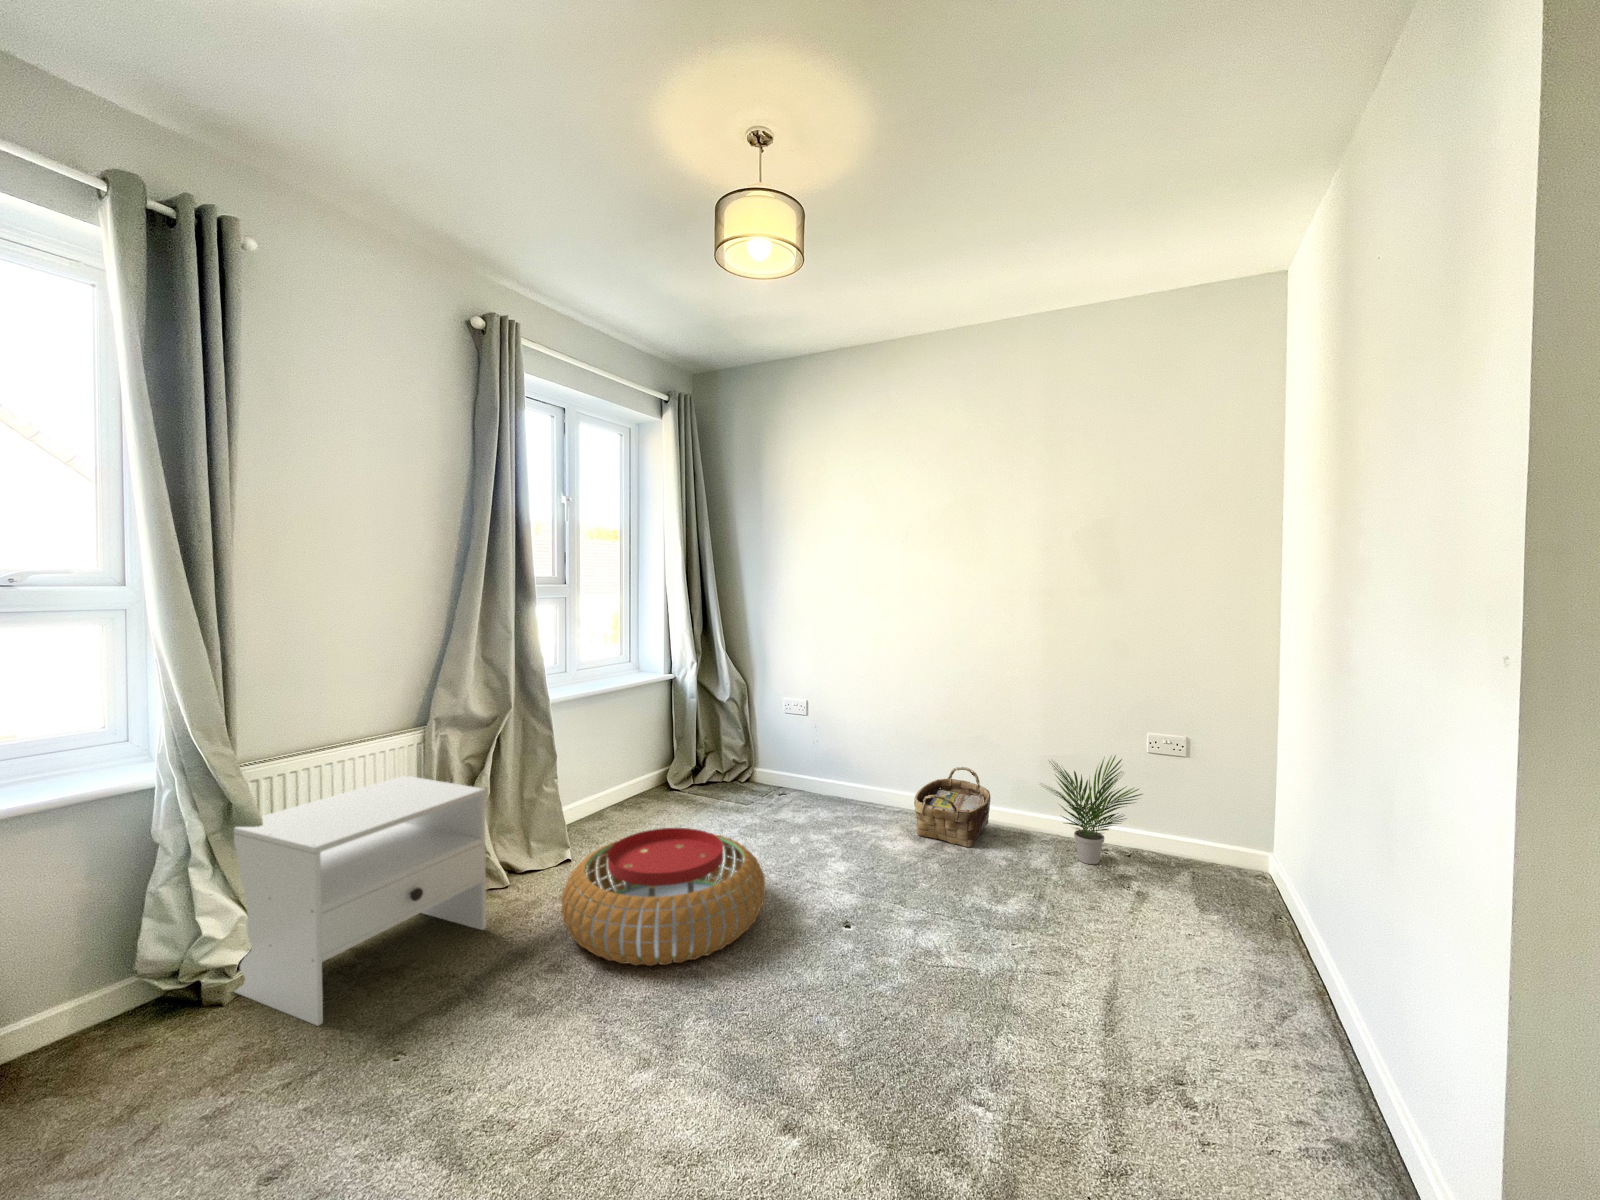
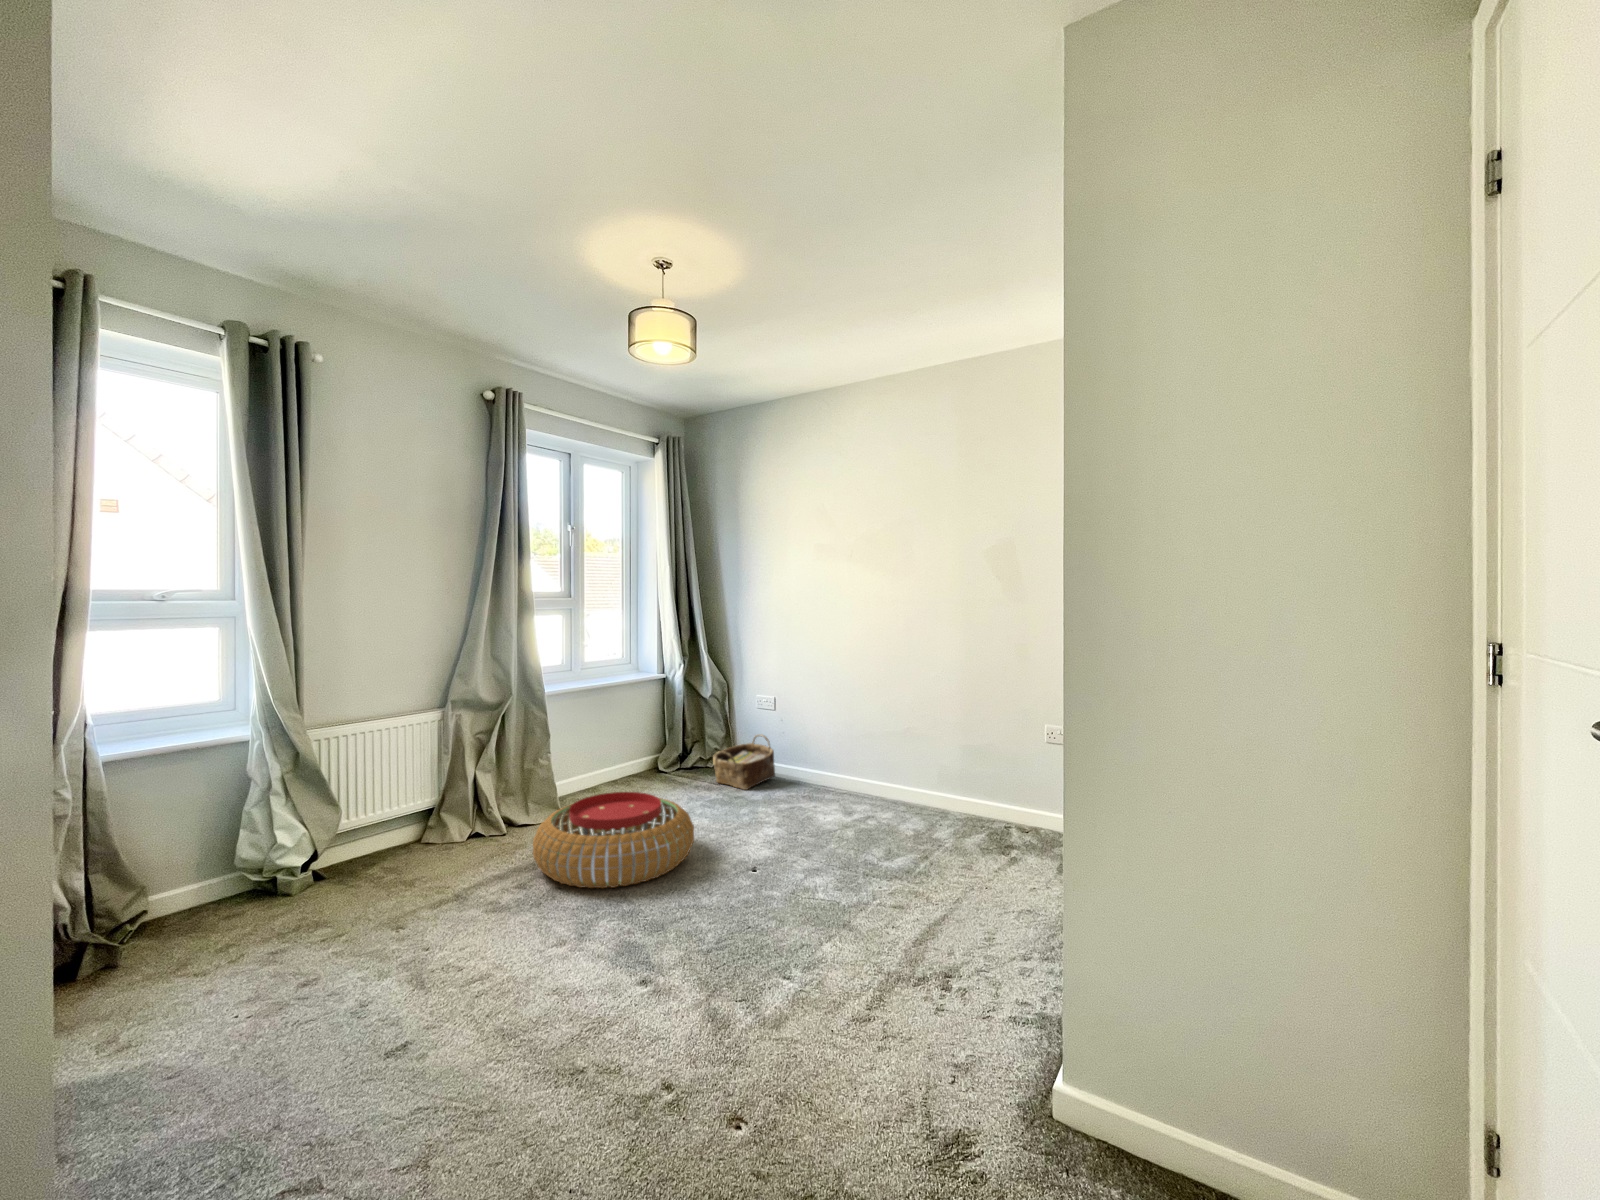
potted plant: present [1047,755,1142,864] -> none [946,745,1034,839]
woven basket: present [914,767,990,847] -> present [713,734,775,790]
nightstand: present [234,775,486,1026] -> none [297,744,480,910]

